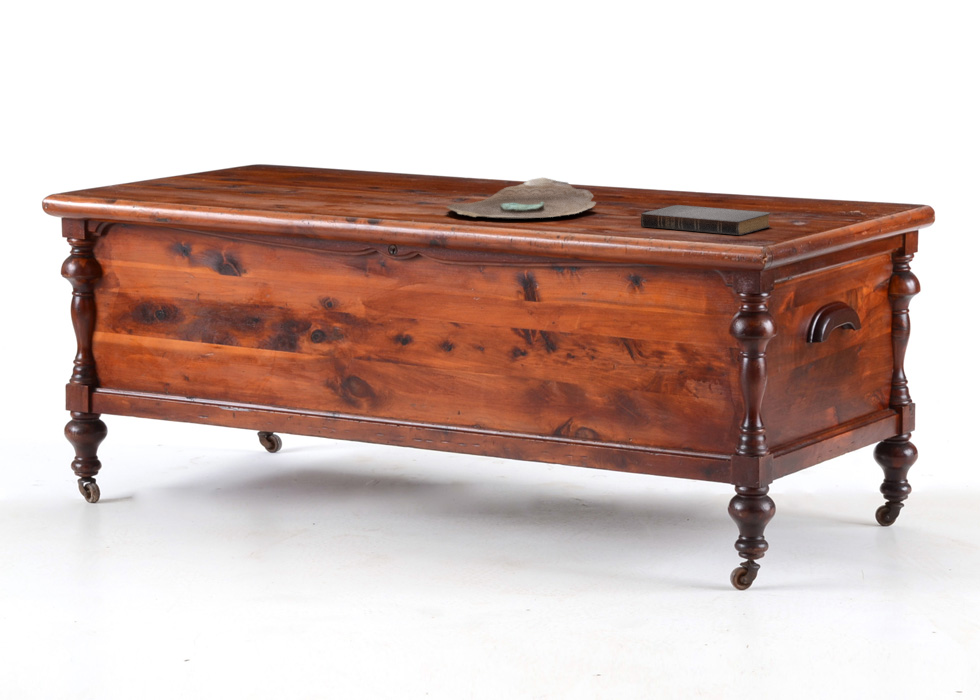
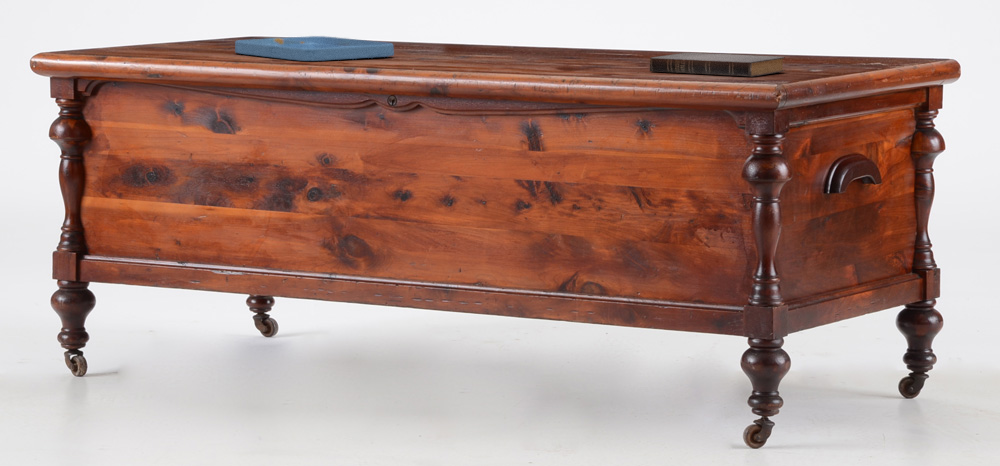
tray: none [240,176,393,209] -> present [235,36,394,61]
decorative bowl: present [446,178,596,219] -> none [446,32,605,66]

